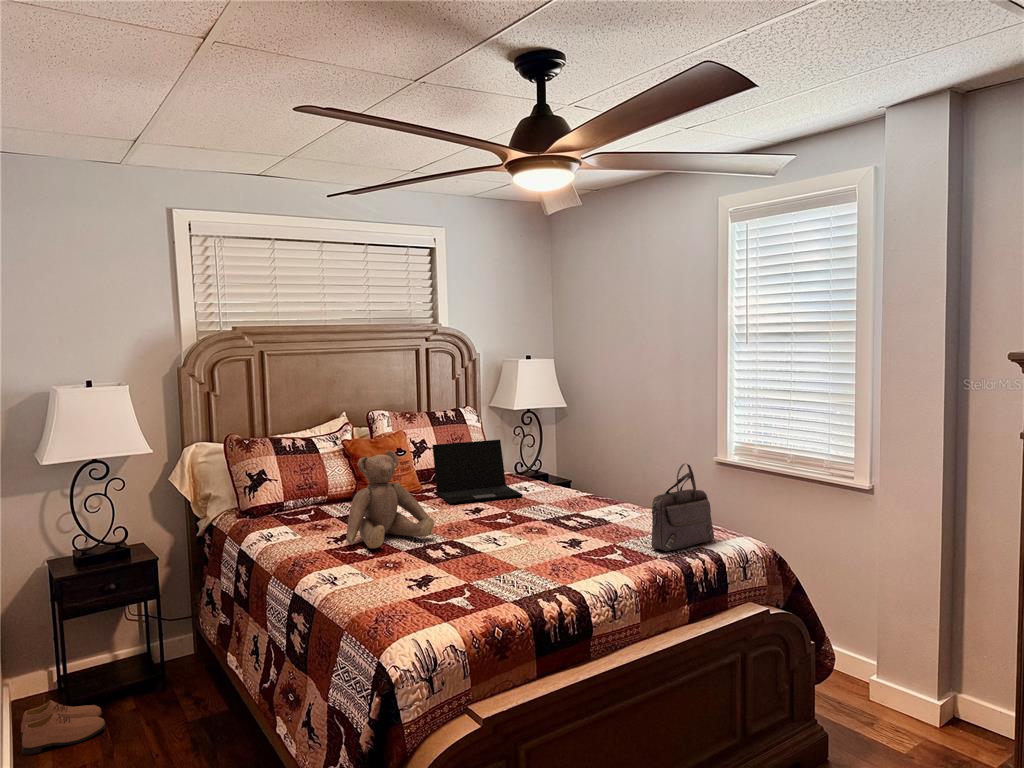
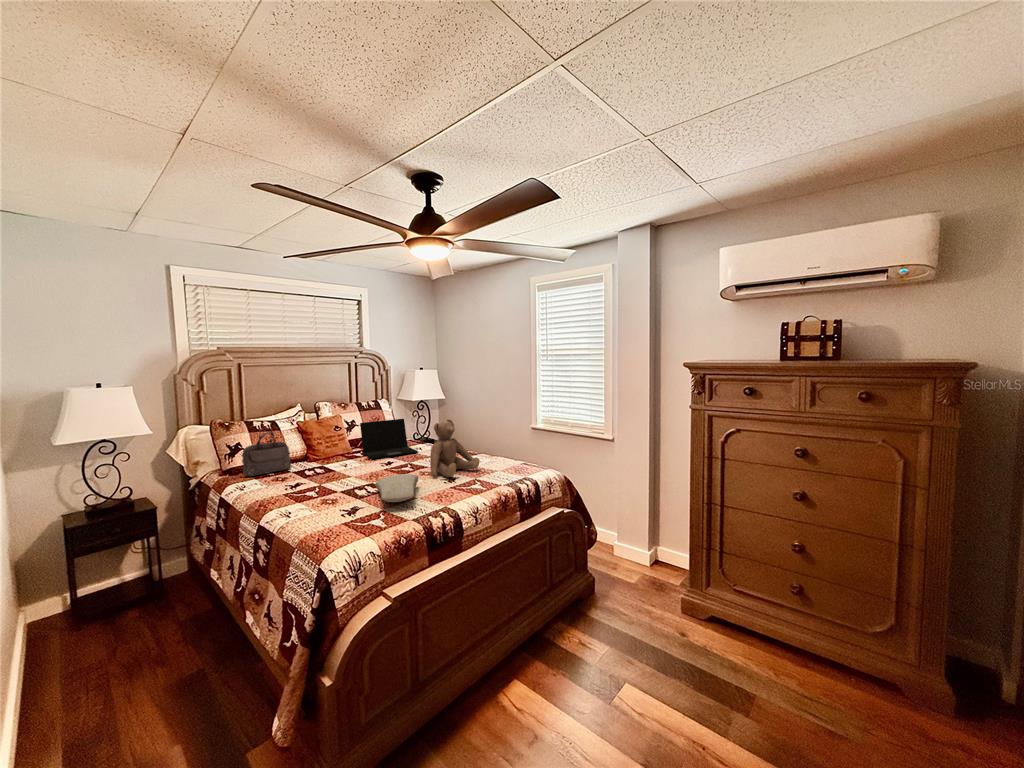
teddy bear: present [346,451,434,548] -> present [430,419,479,477]
handbag: present [652,464,714,551] -> present [242,429,291,476]
pillow: none [457,530,522,573] -> present [376,474,418,502]
shoe: present [20,700,106,754] -> none [31,618,109,665]

